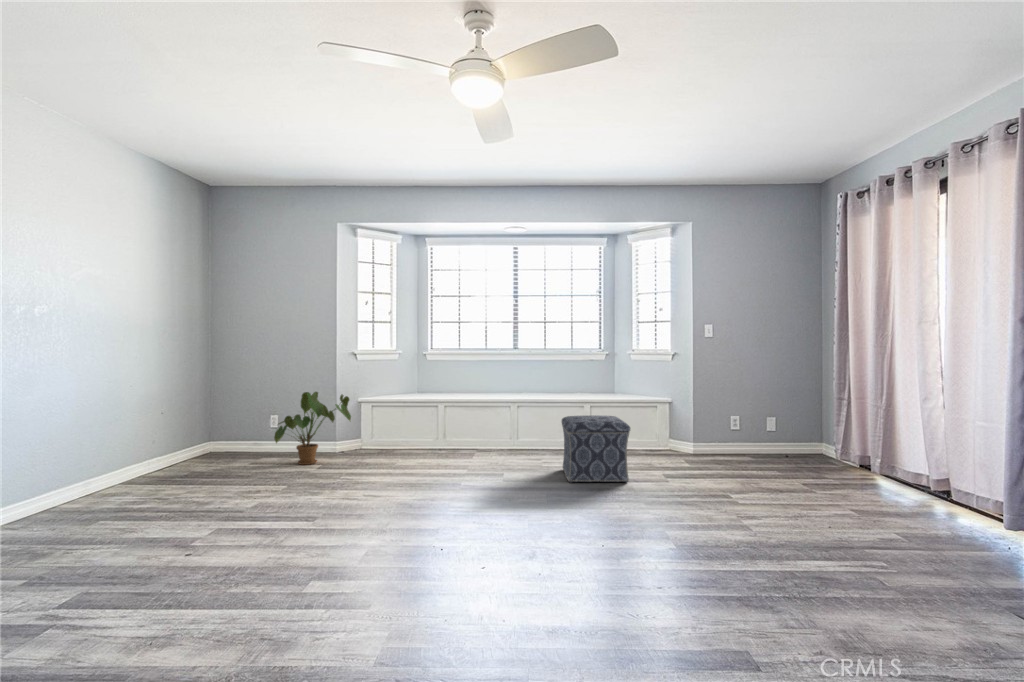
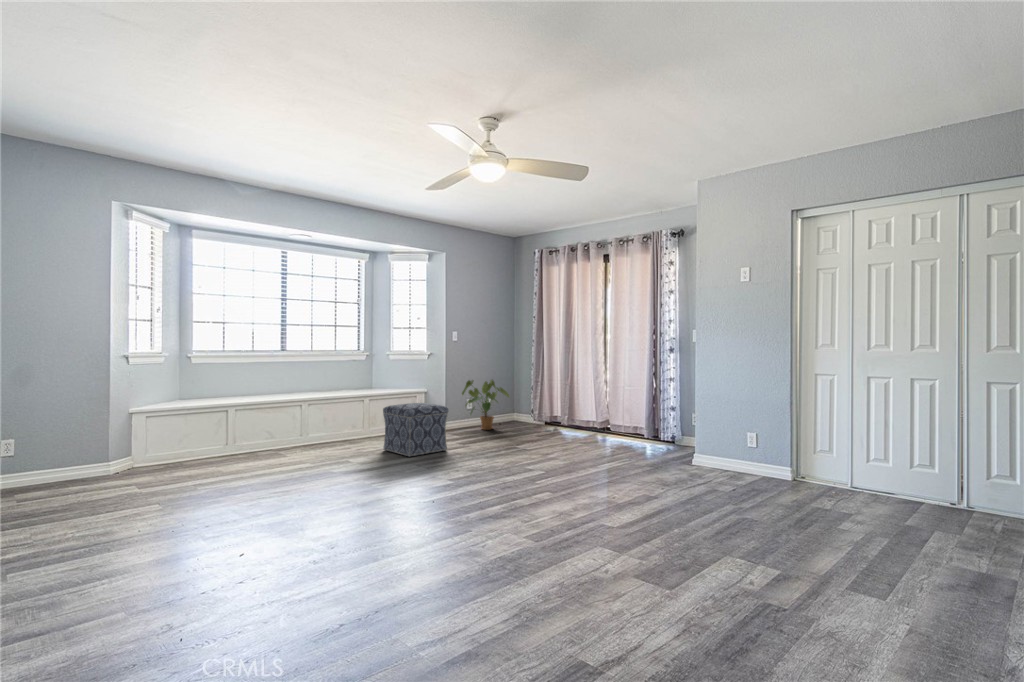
house plant: present [274,392,351,465] -> present [462,380,509,430]

